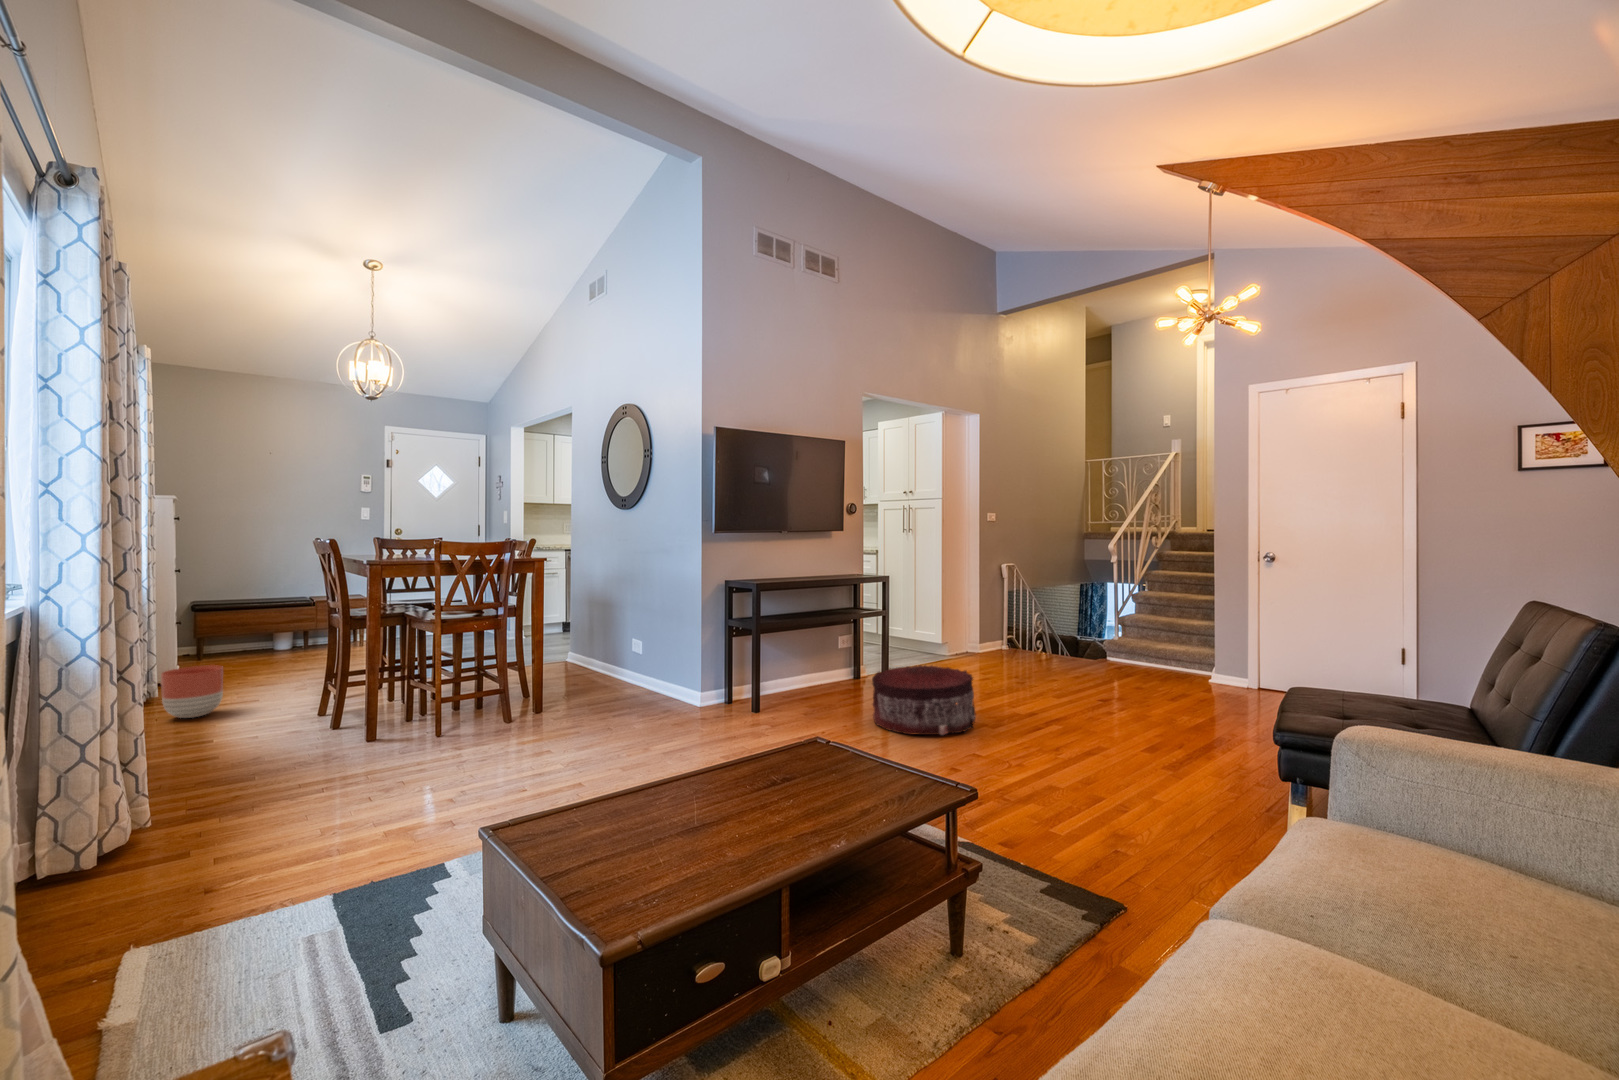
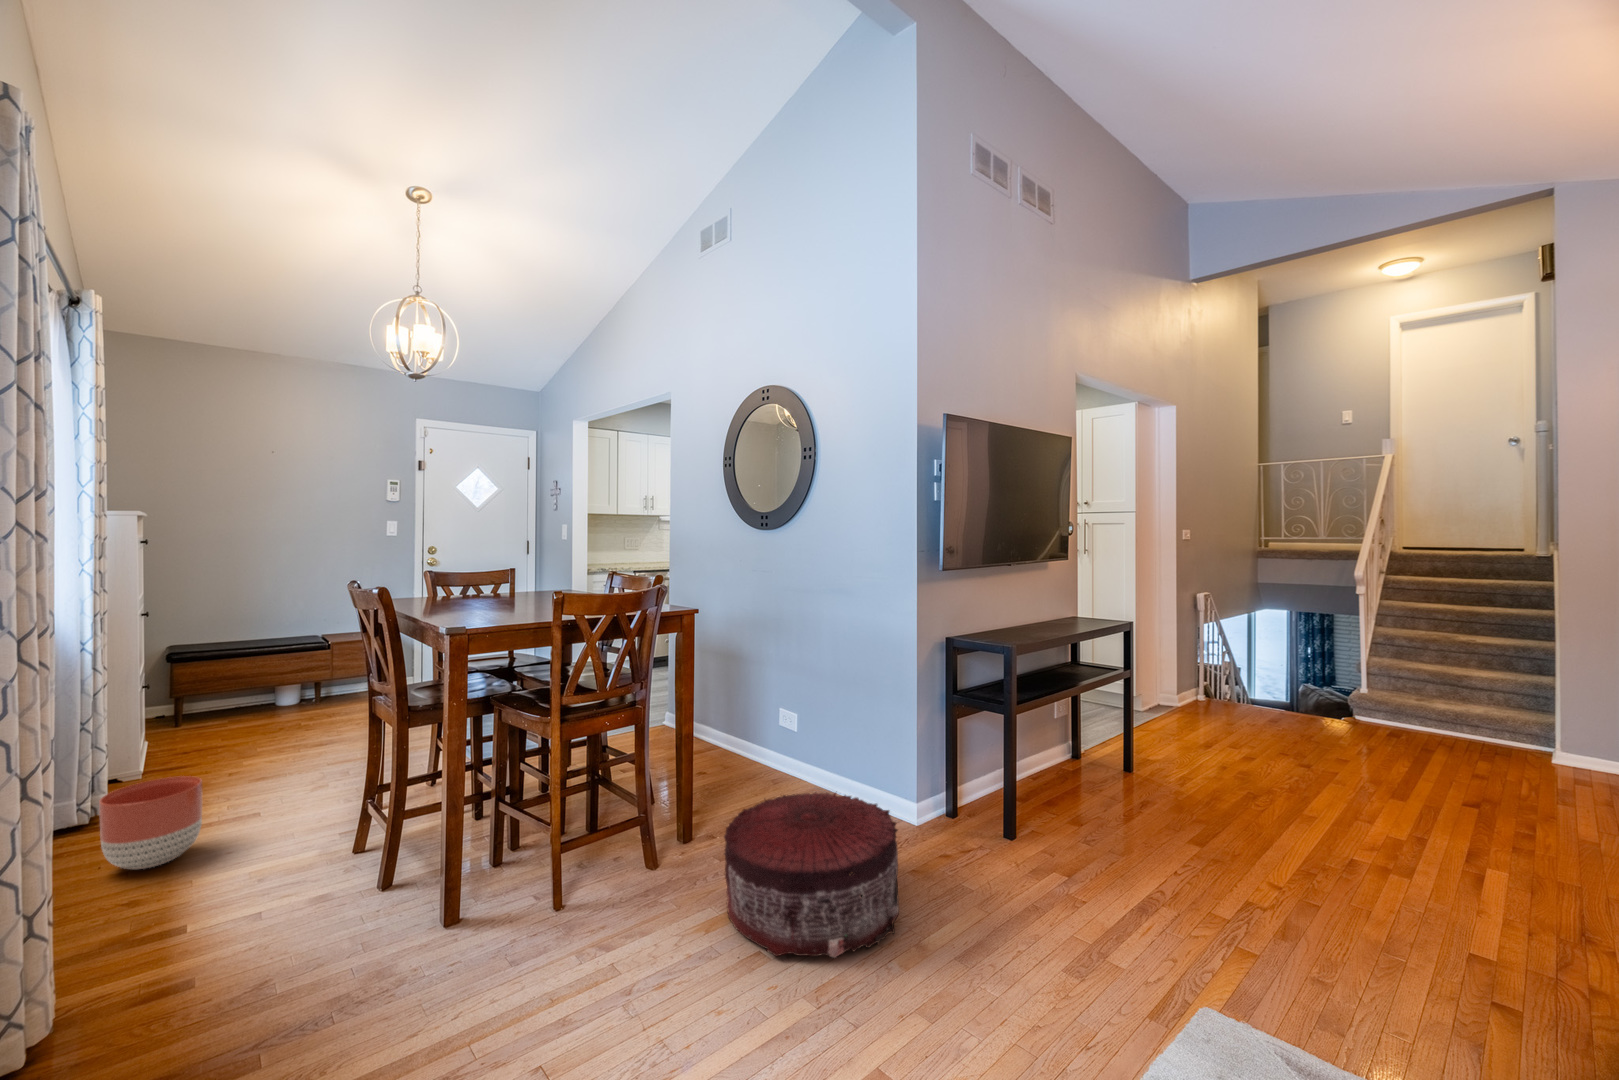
pouf: present [872,665,975,735] -> present [724,793,899,958]

